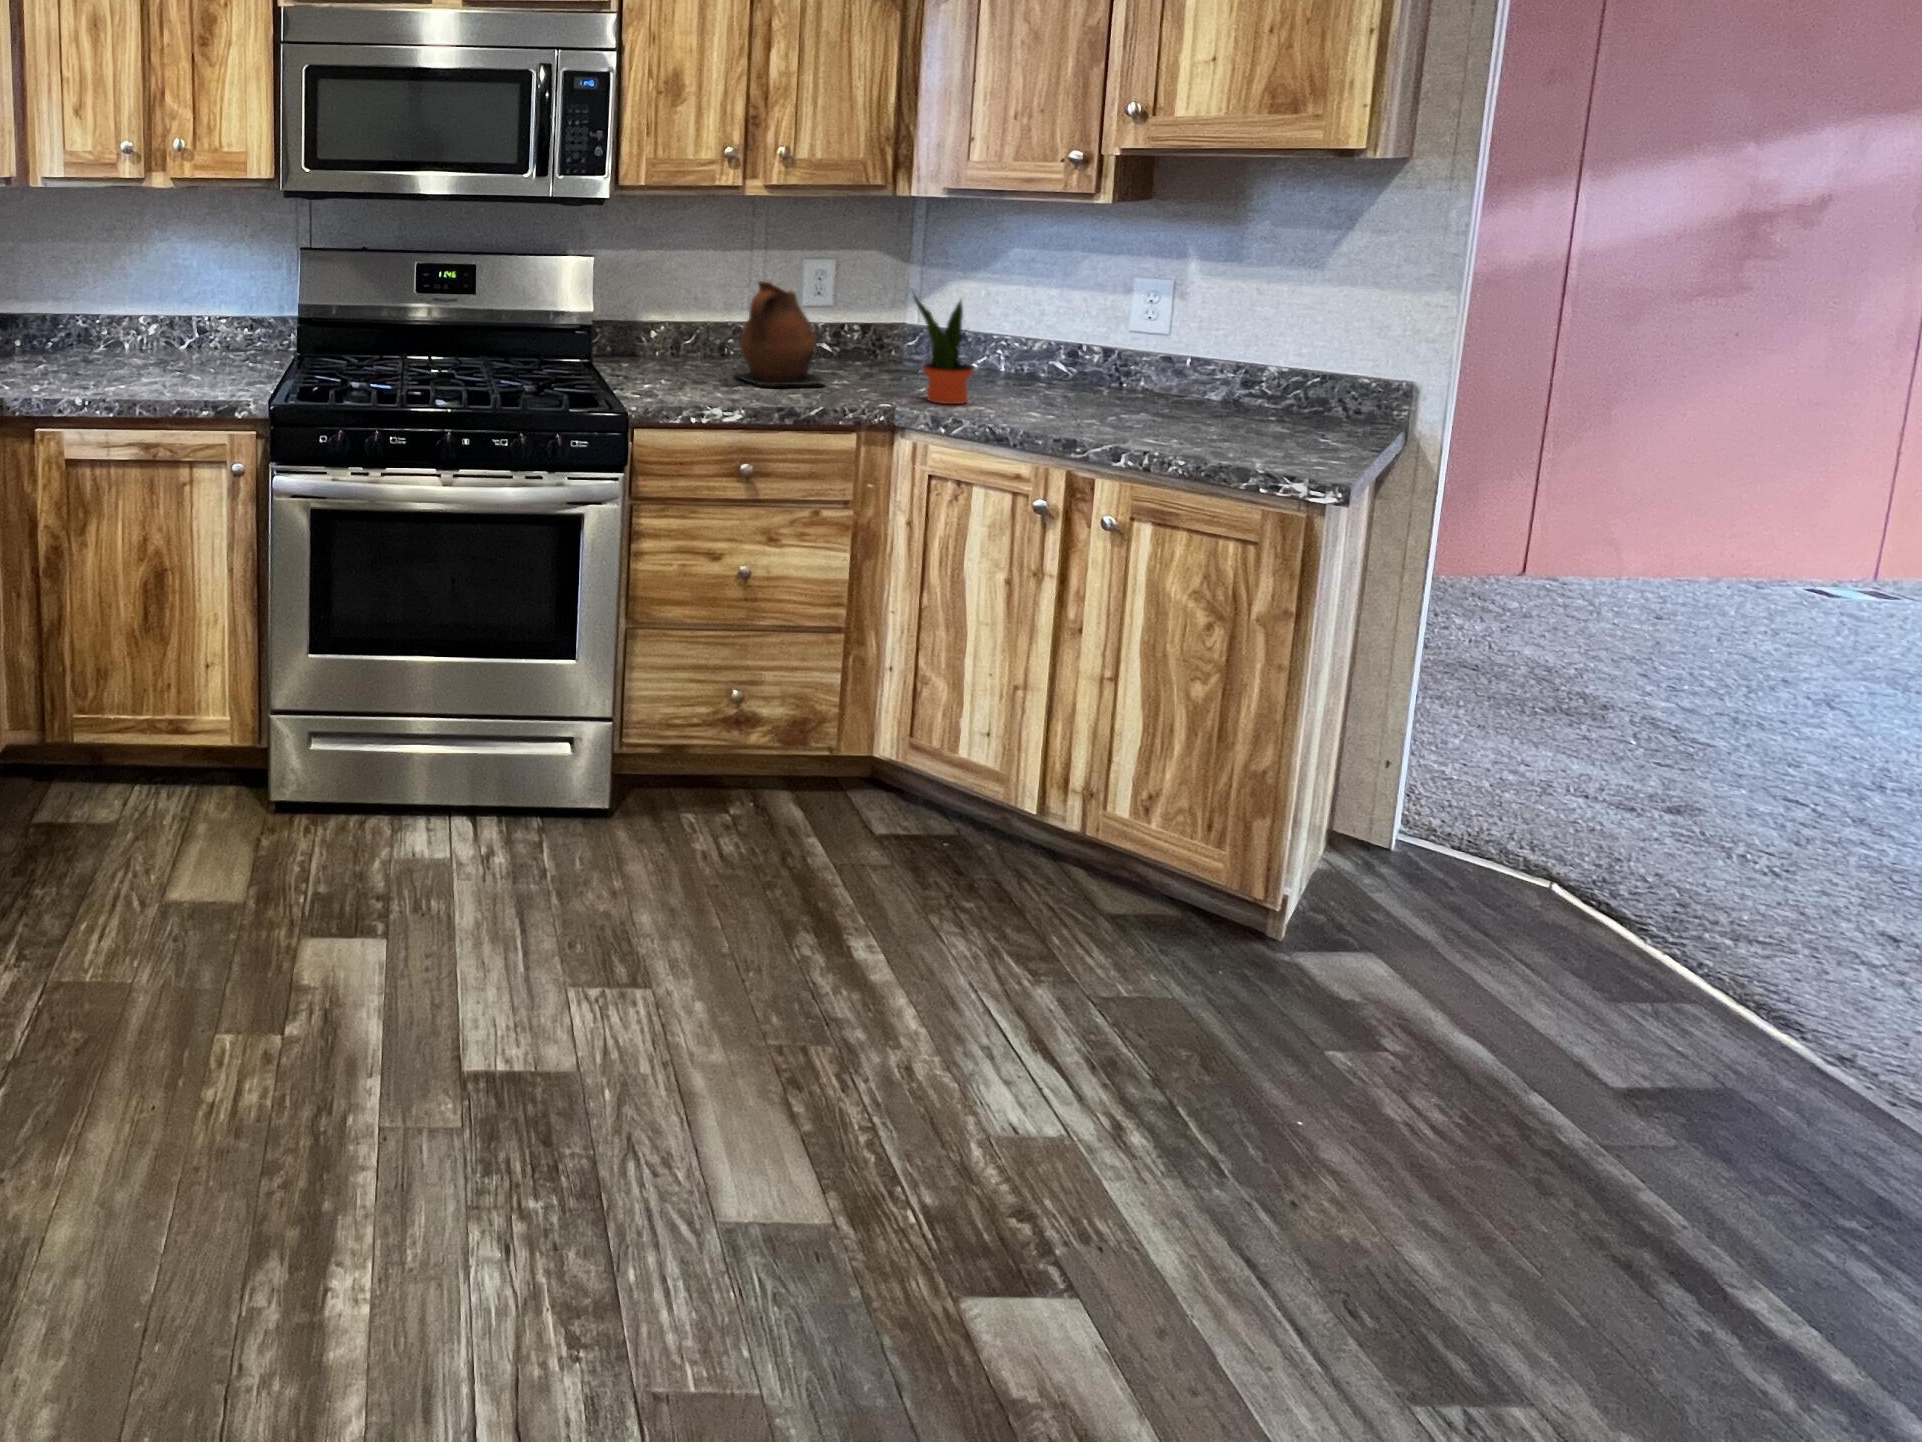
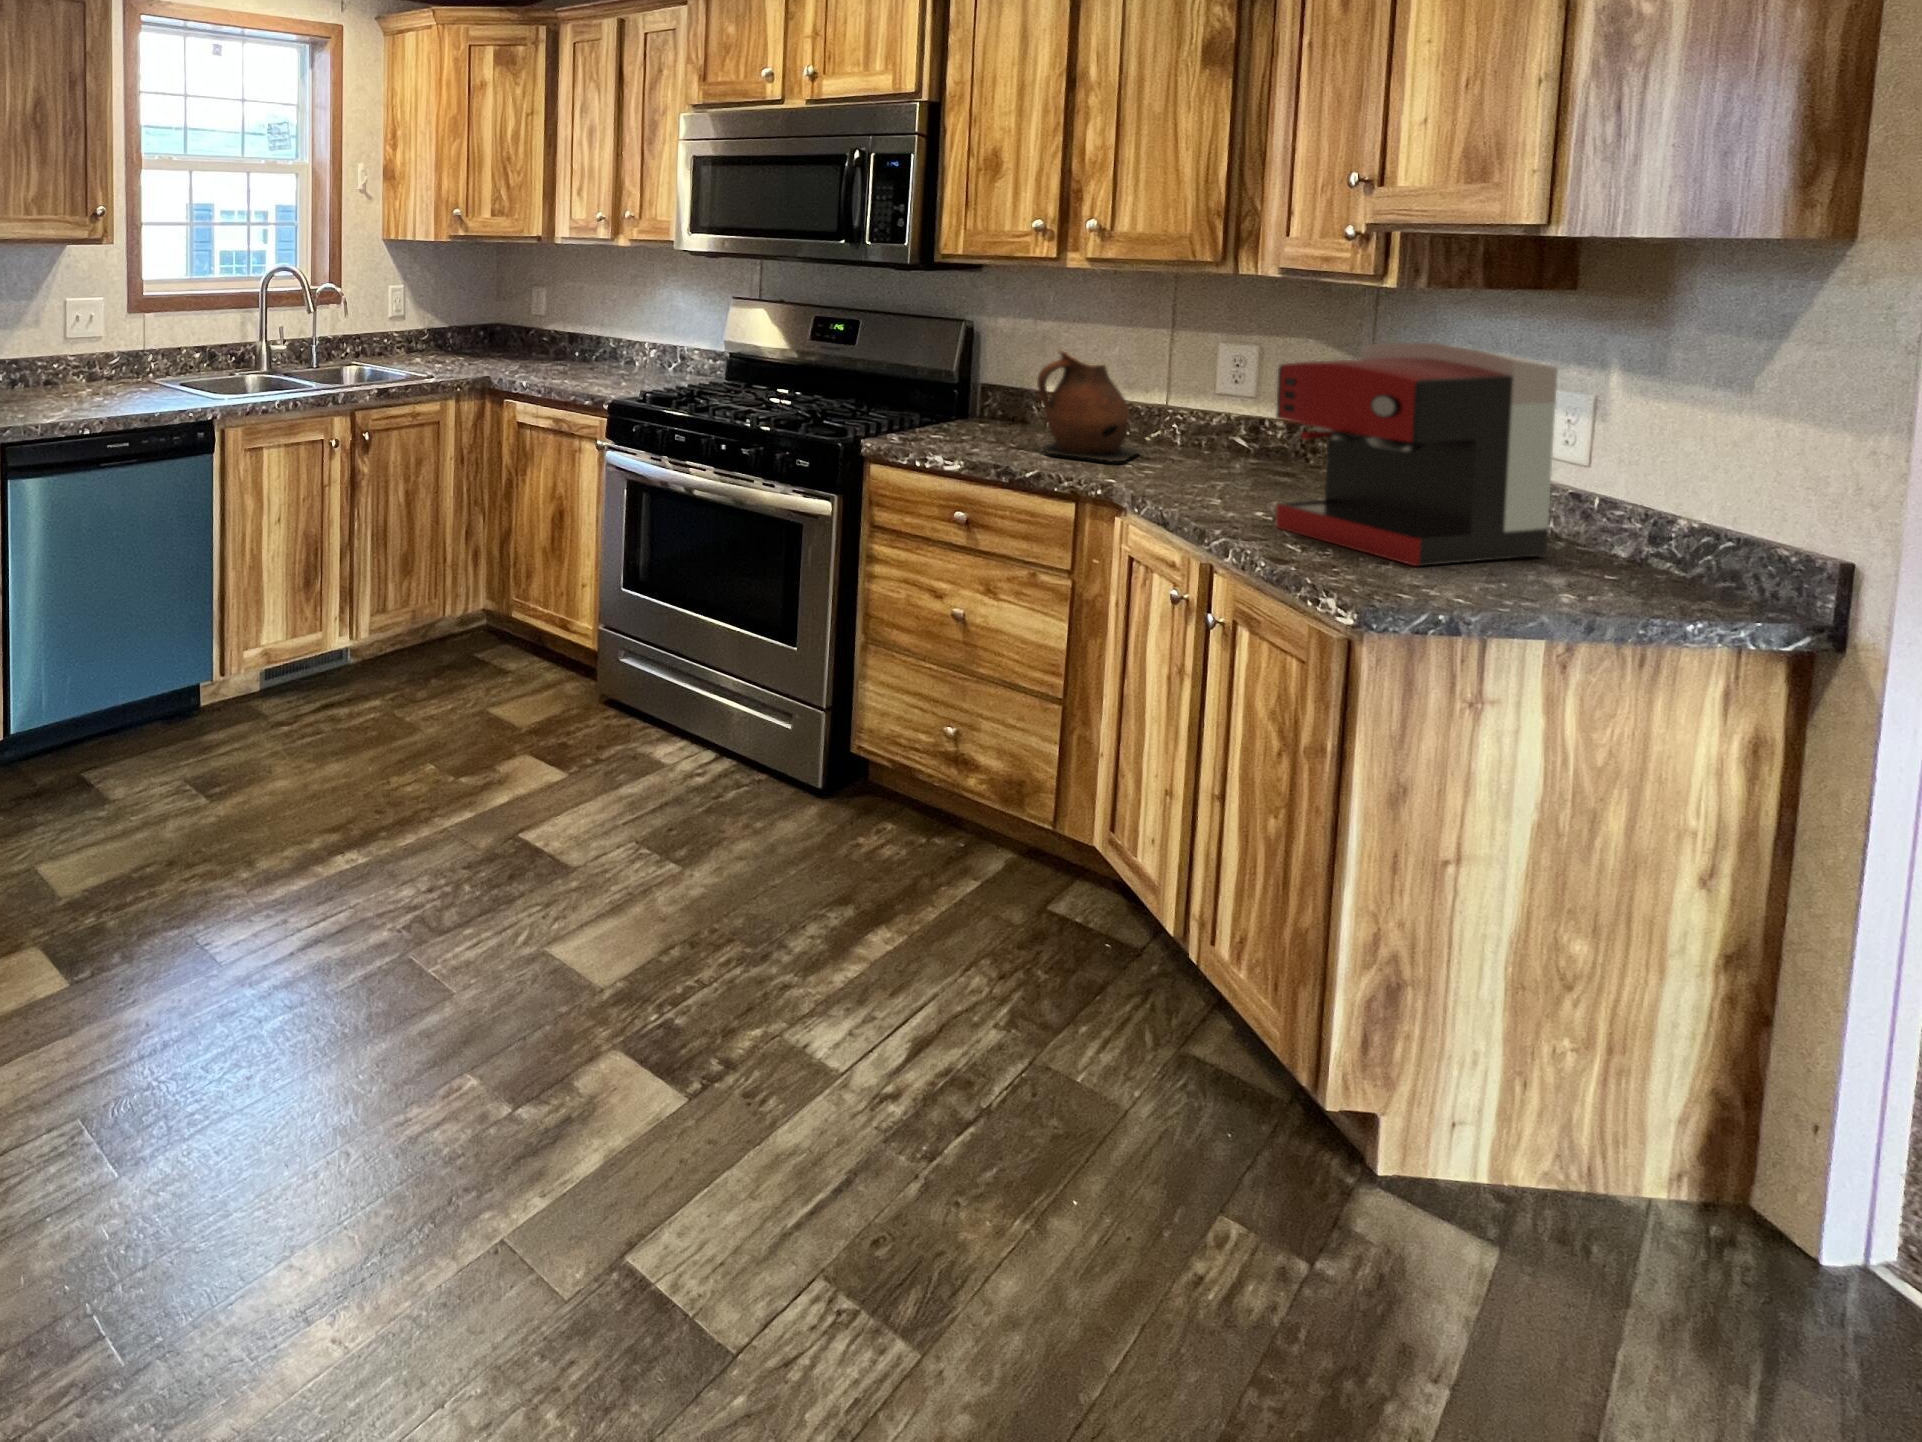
coffee maker: none [1064,250,1218,435] -> present [1276,343,1558,566]
potted plant: present [914,295,973,404] -> none [1176,368,1241,497]

